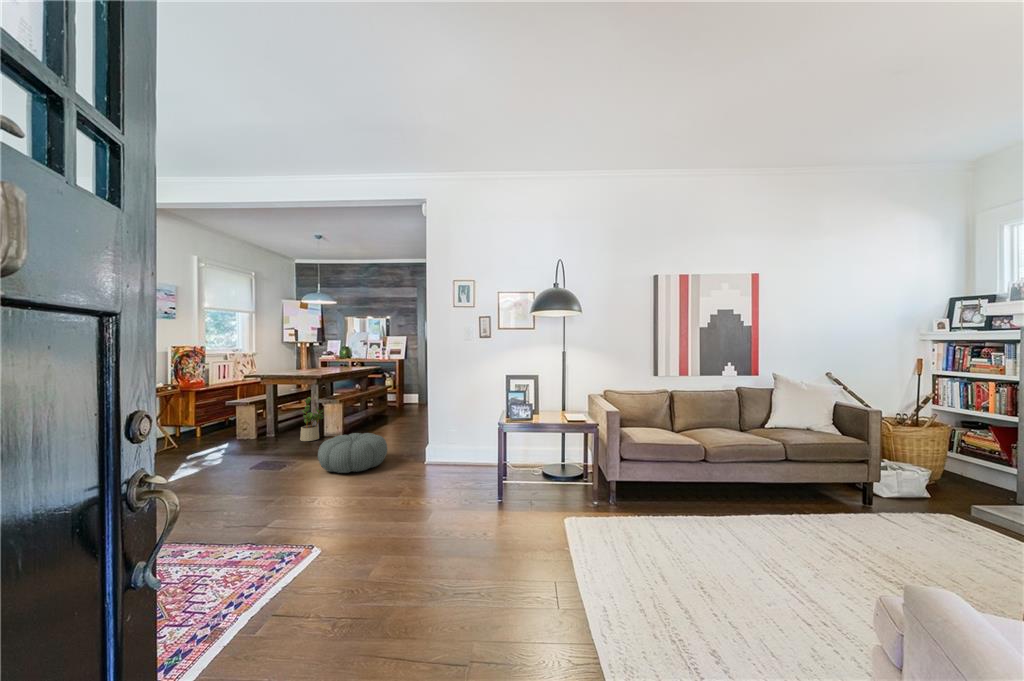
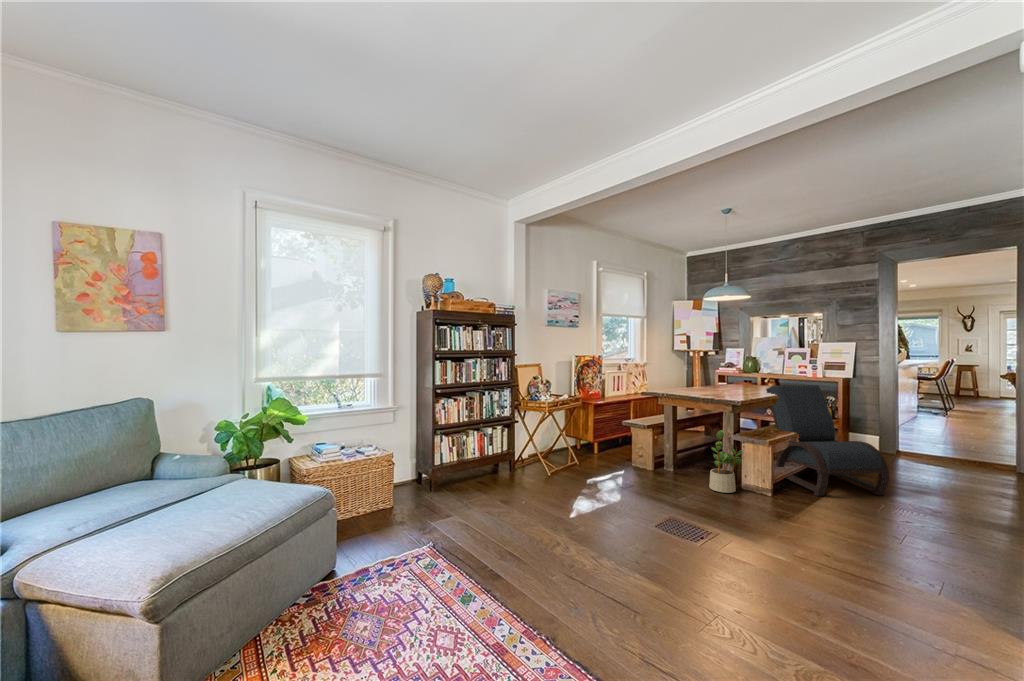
lounge chair: none [346,363,409,431] -> present [766,385,889,496]
pouf: present [318,433,387,473] -> none [754,510,894,596]

